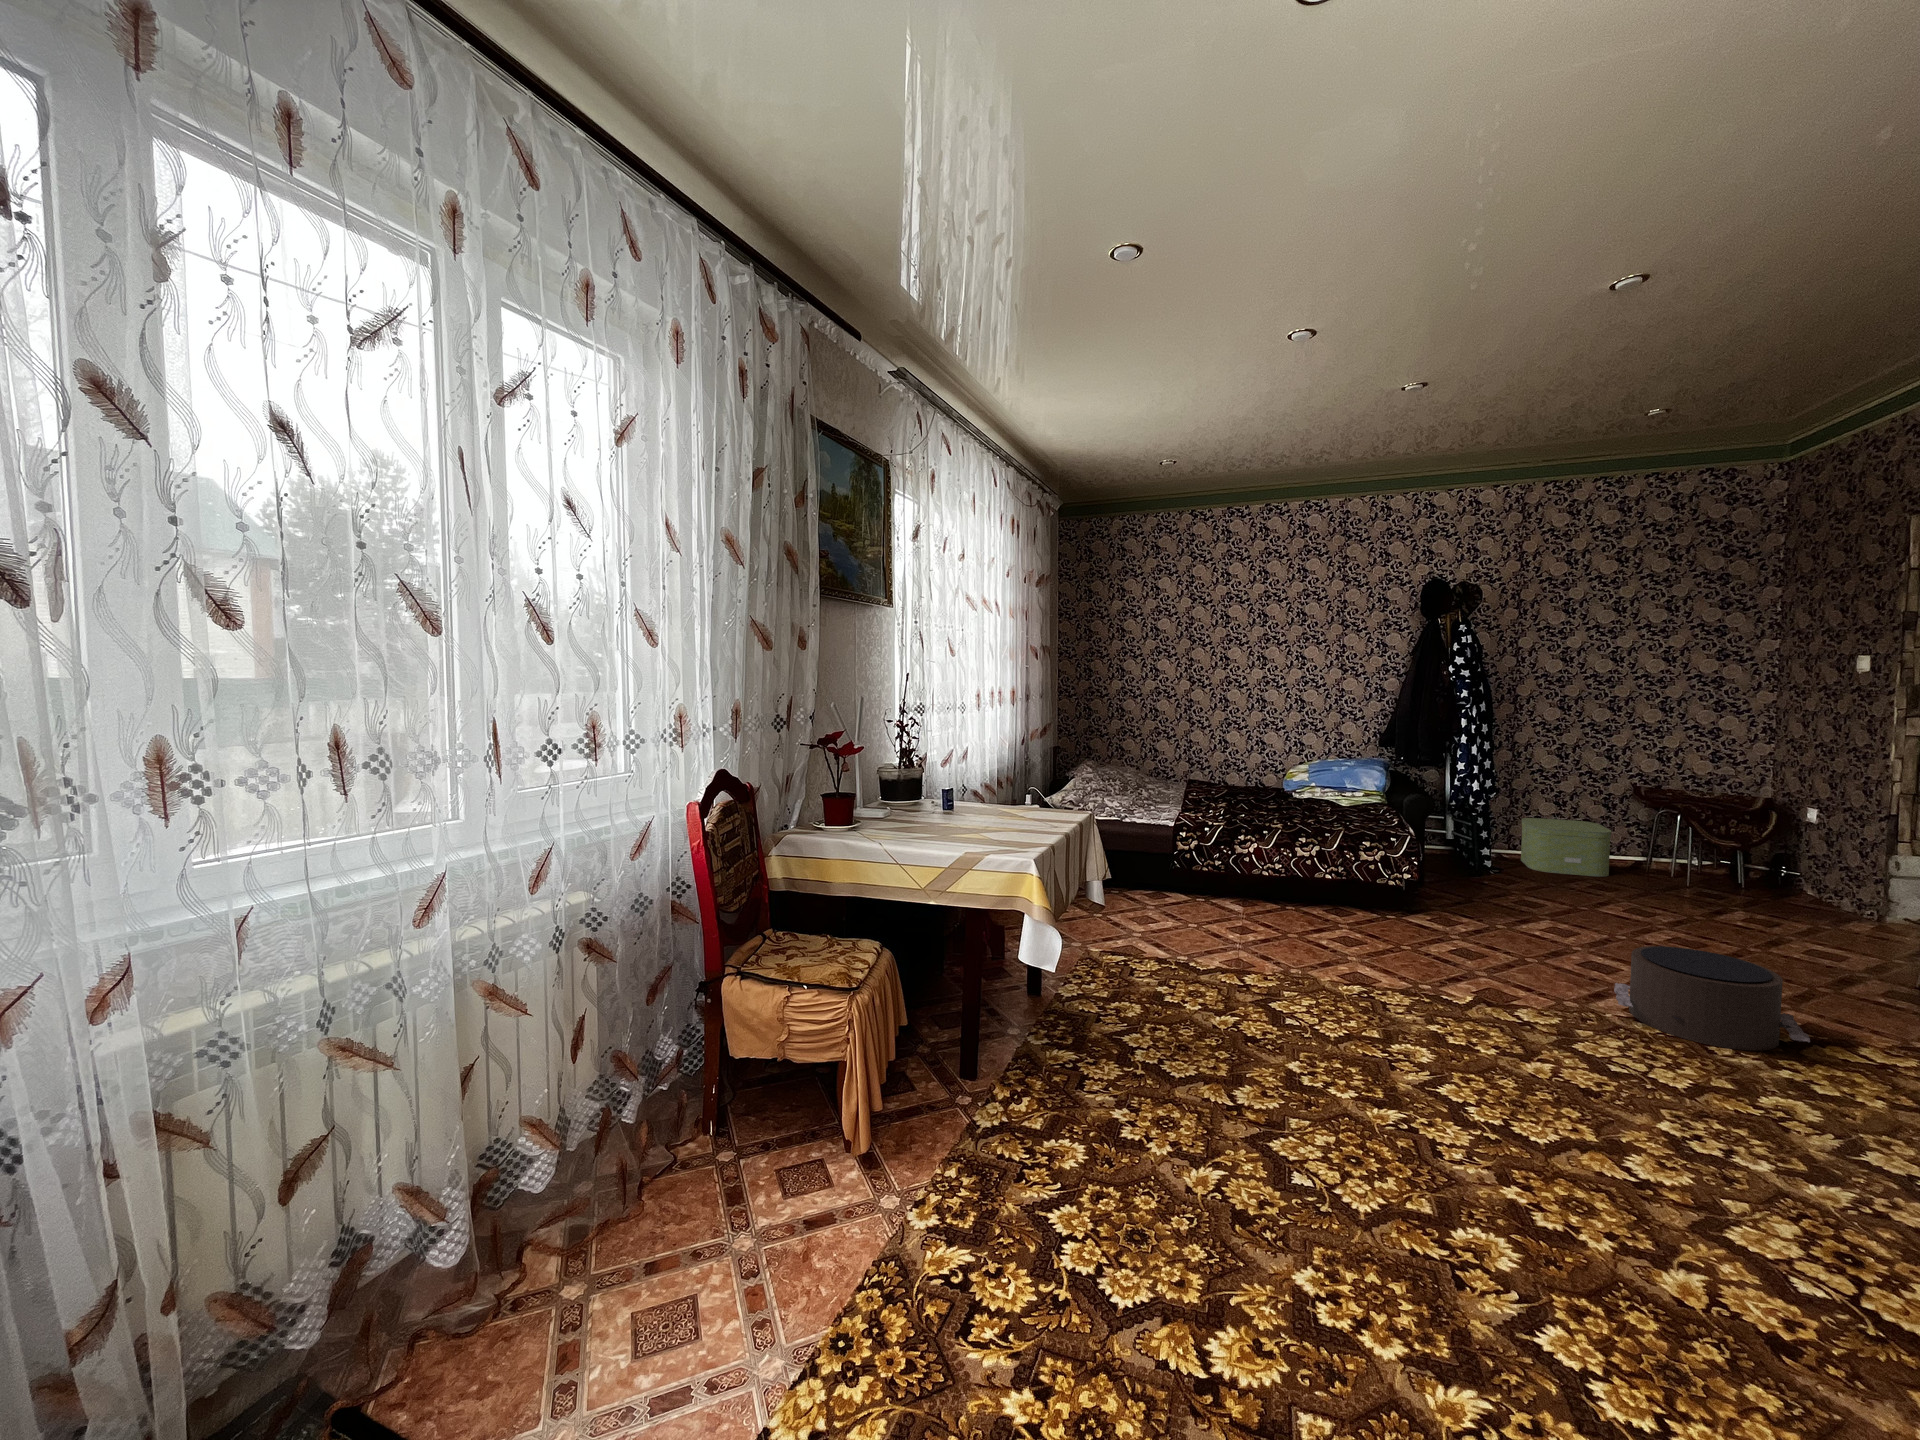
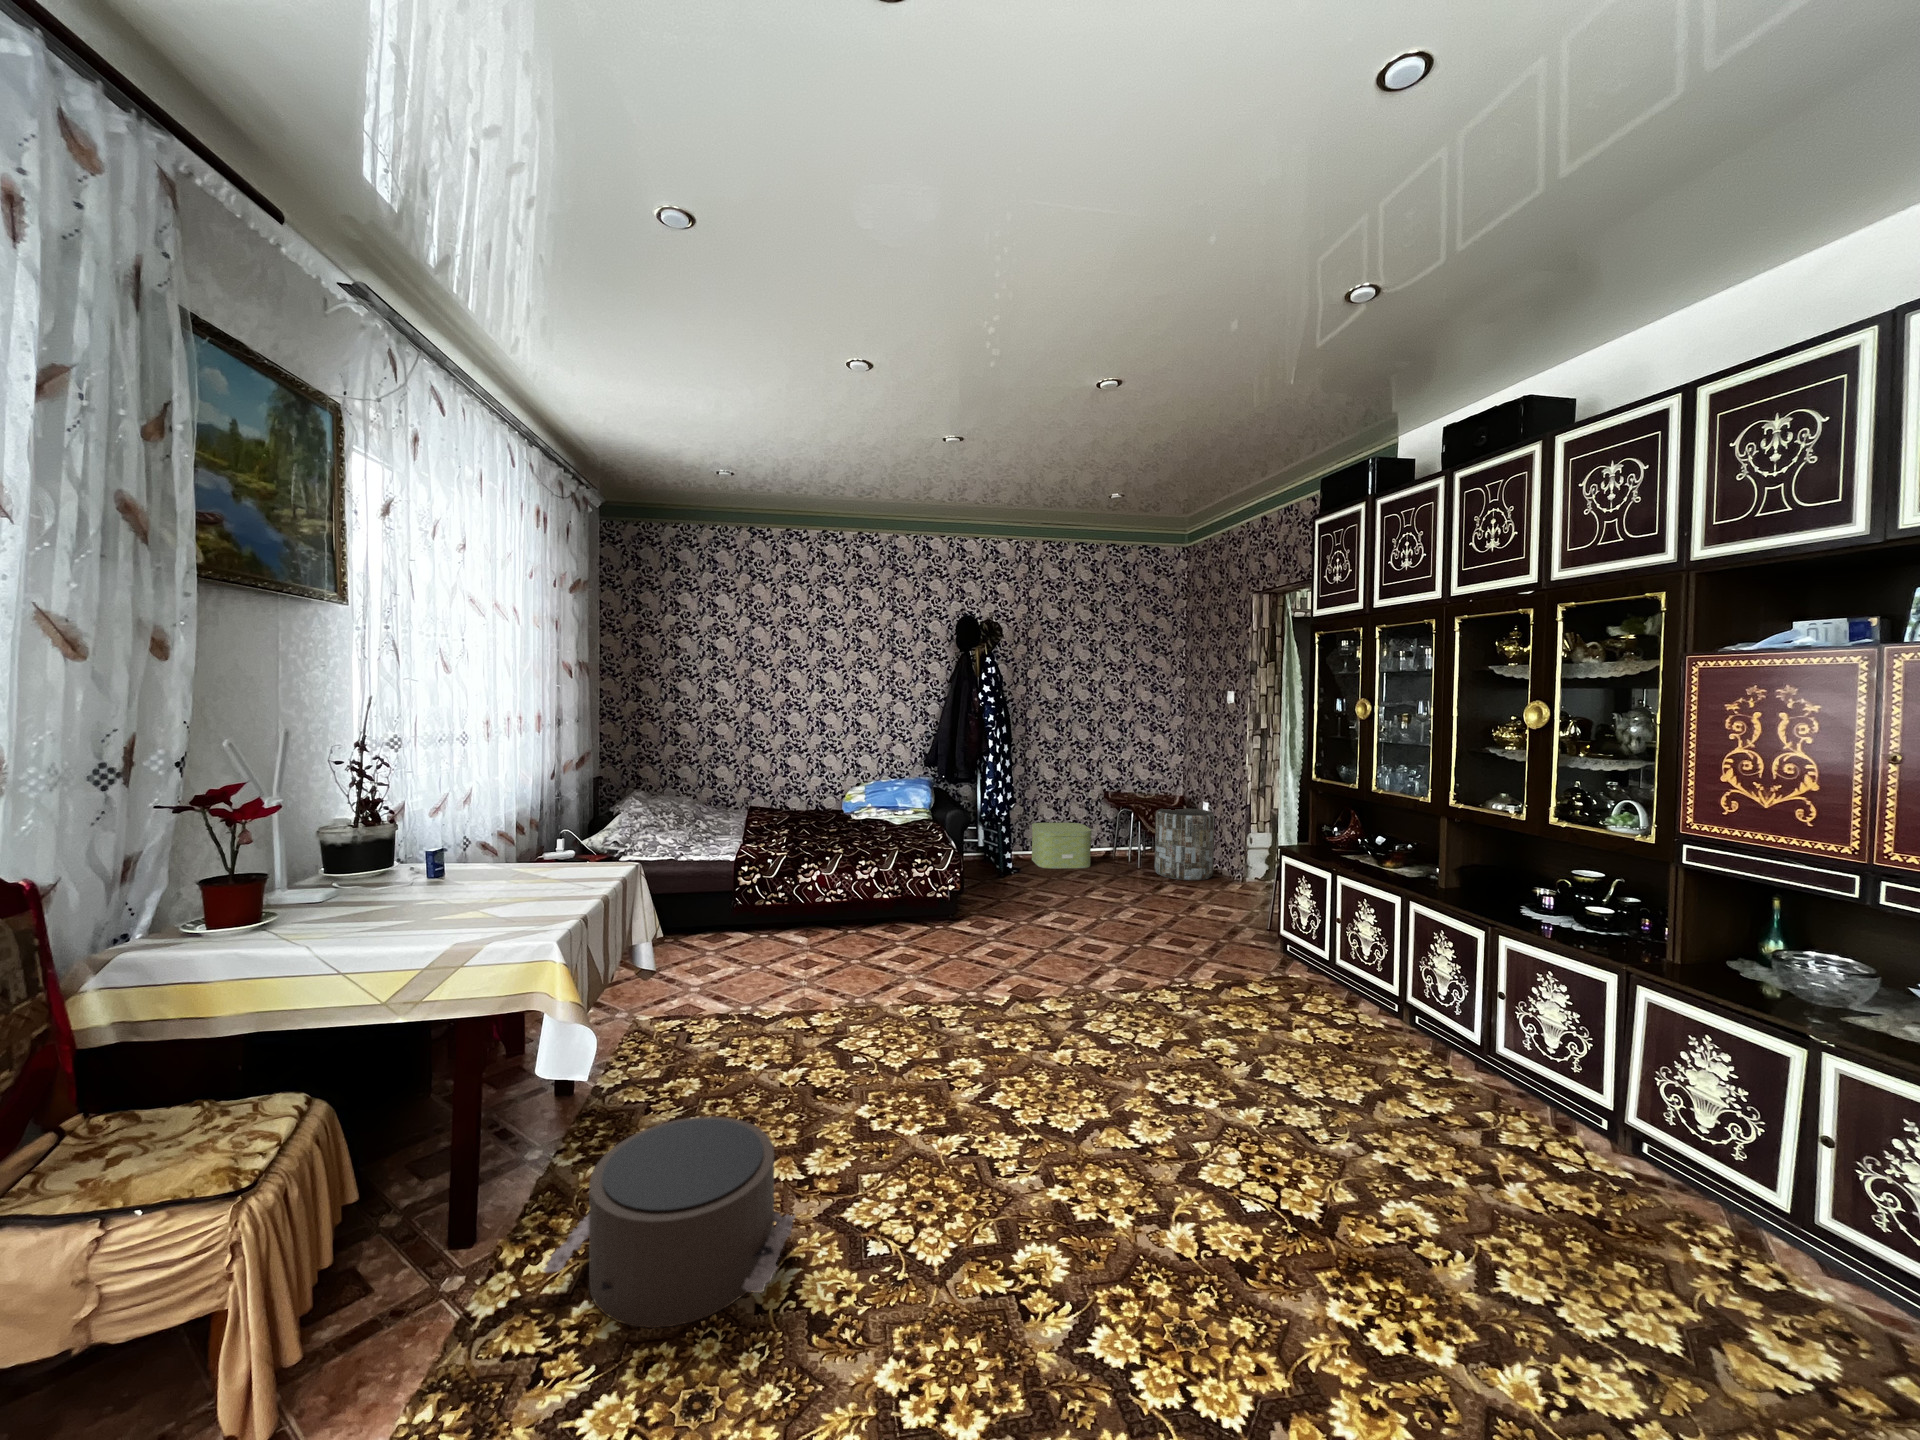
side table: none [1716,811,1828,910] -> present [1155,808,1214,880]
pouf: present [1614,946,1810,1051] -> present [544,1116,795,1328]

